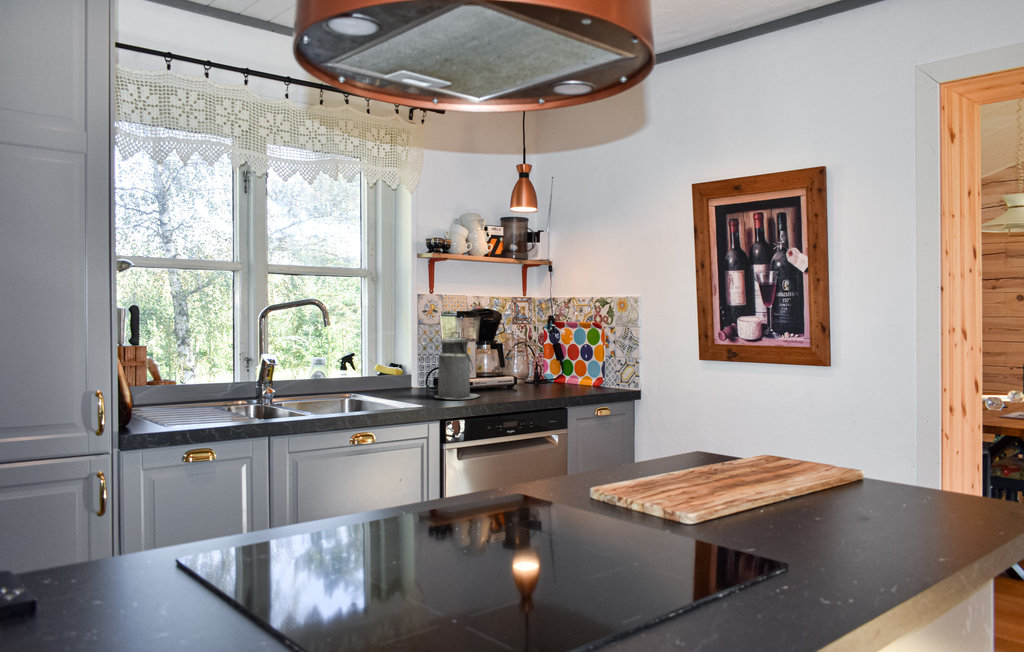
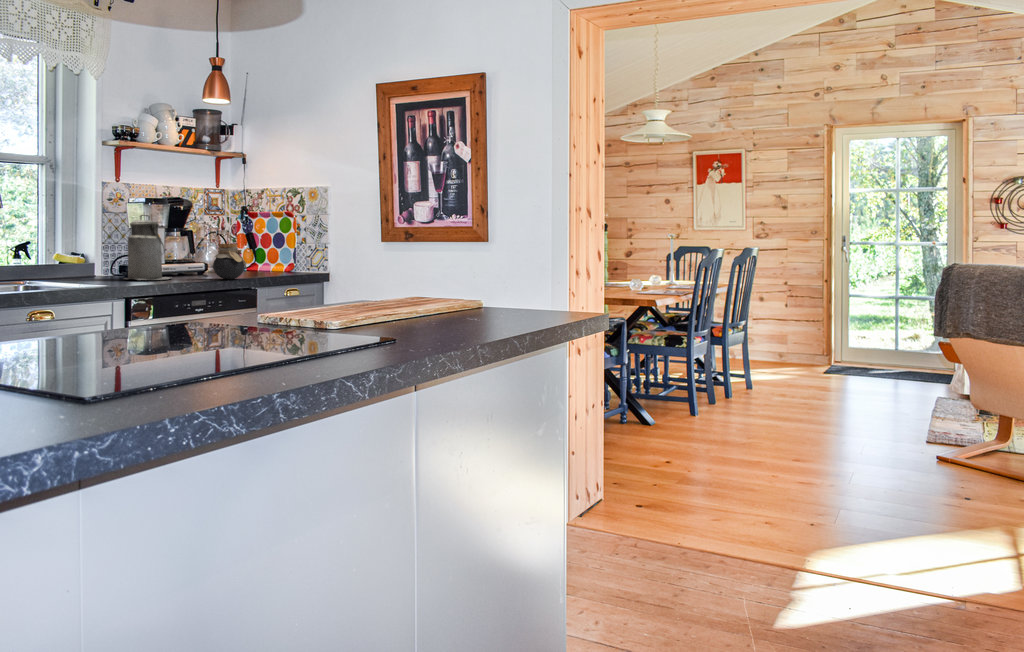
jar: none [519,361,553,399] -> present [213,244,247,279]

